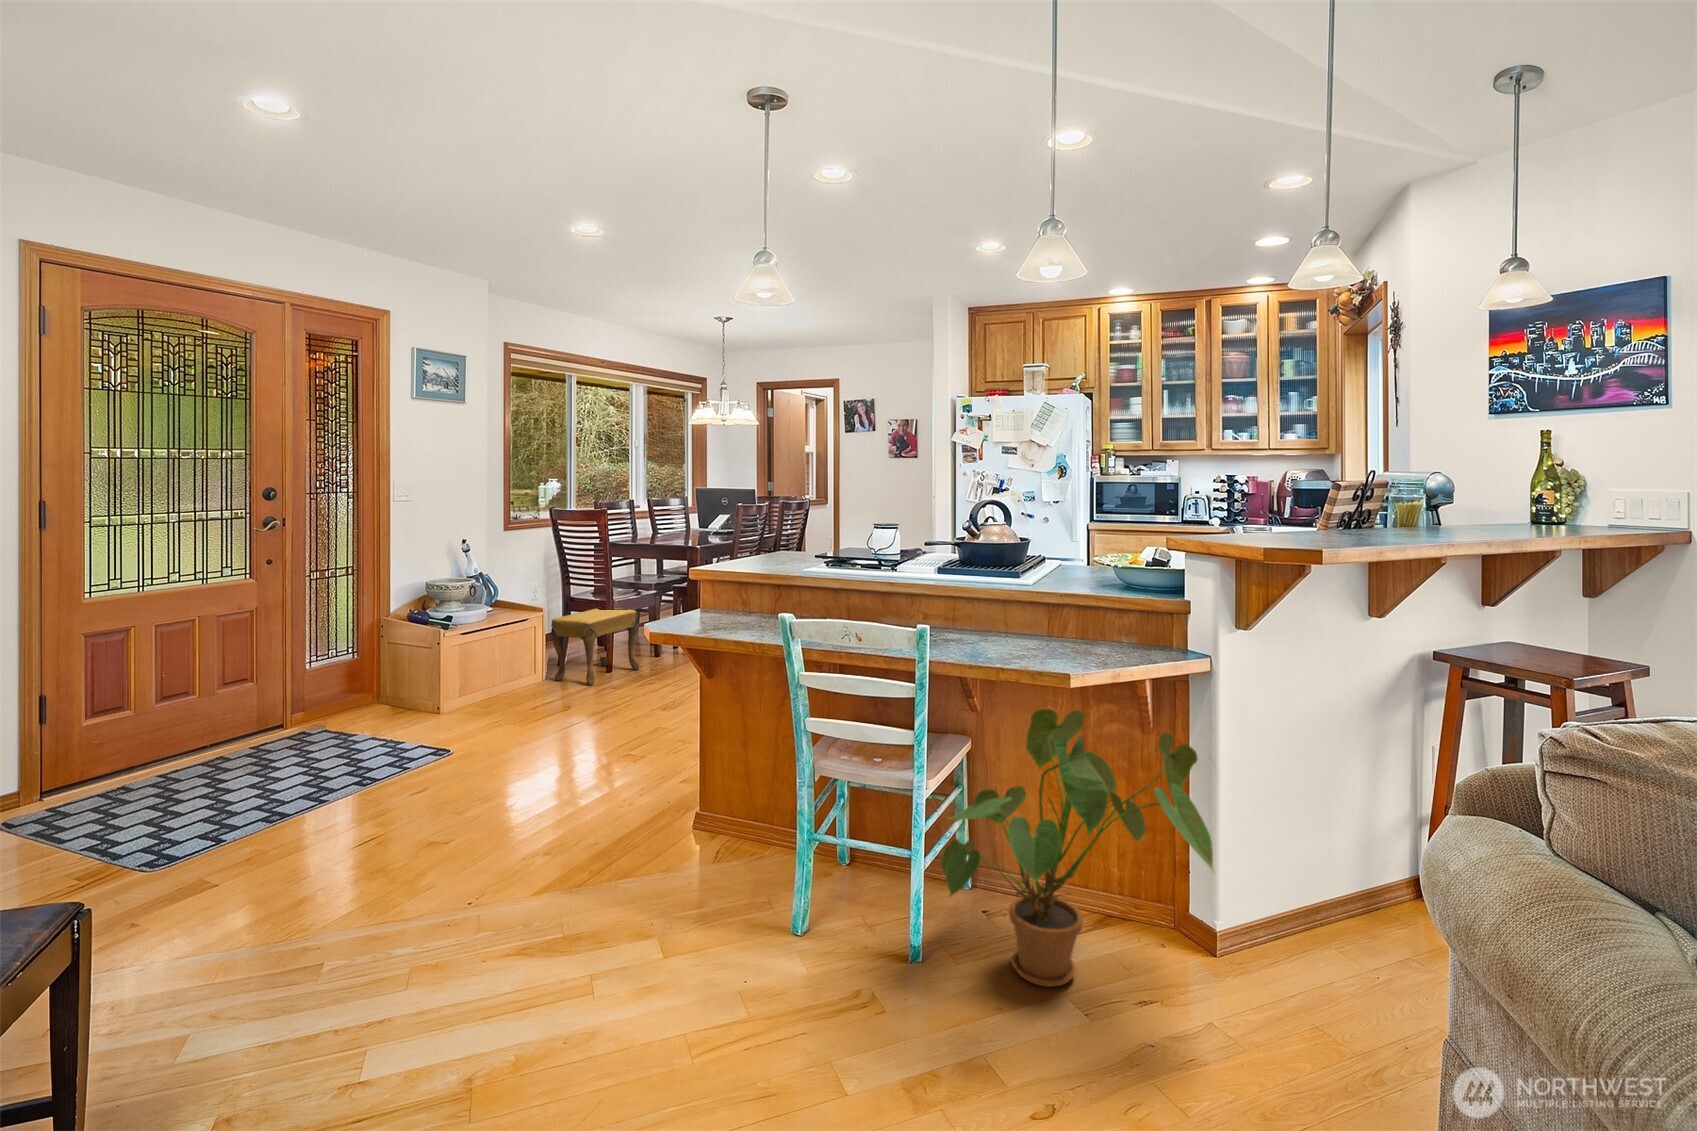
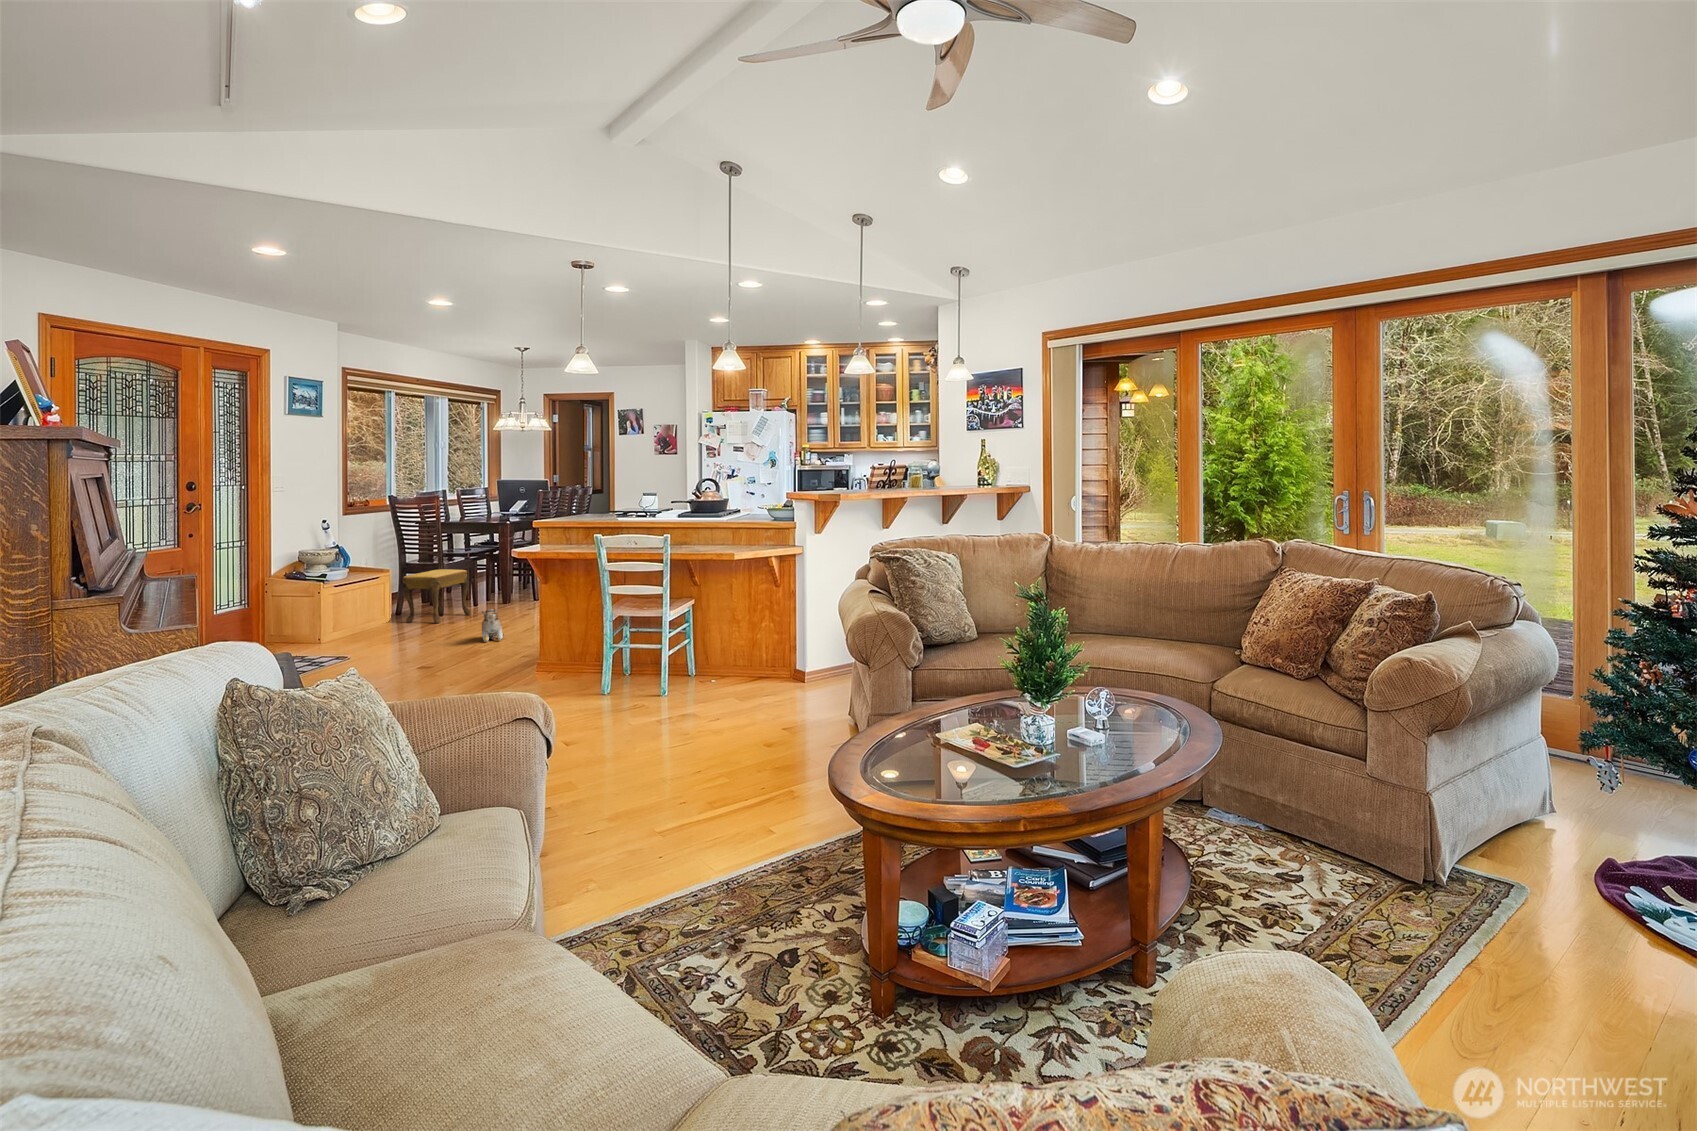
plush toy: none [628,688,663,737] -> present [482,609,504,642]
house plant: present [940,709,1214,987] -> none [677,576,793,693]

